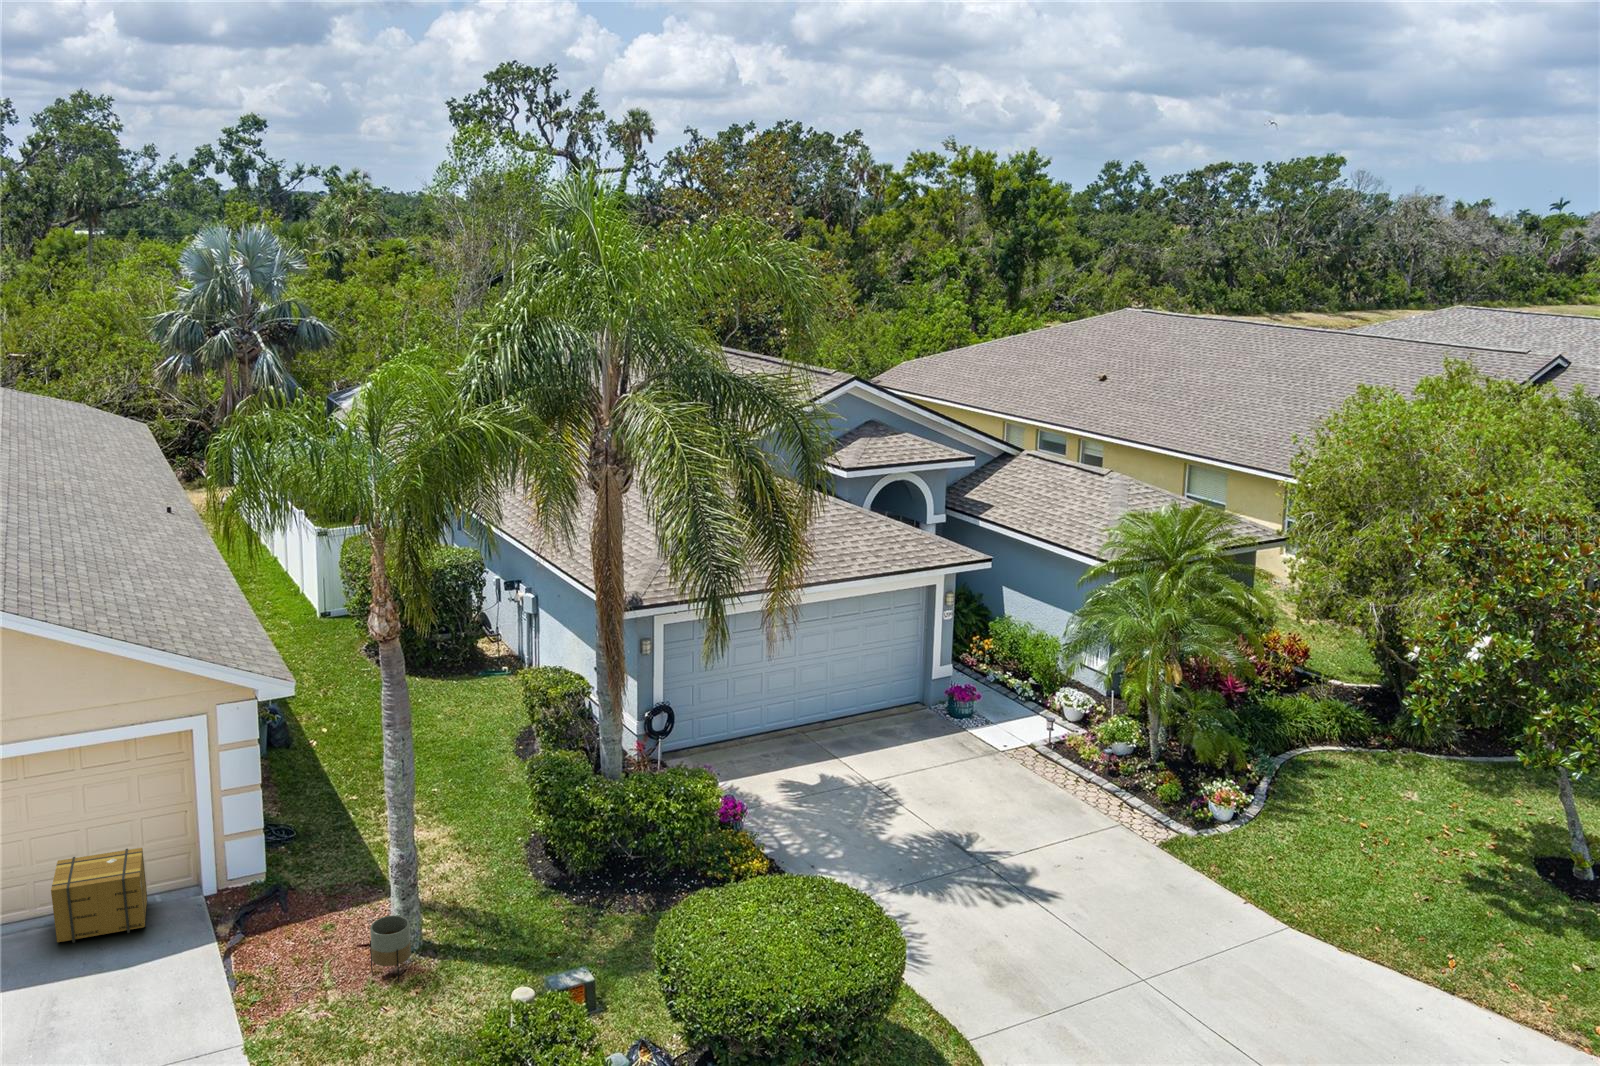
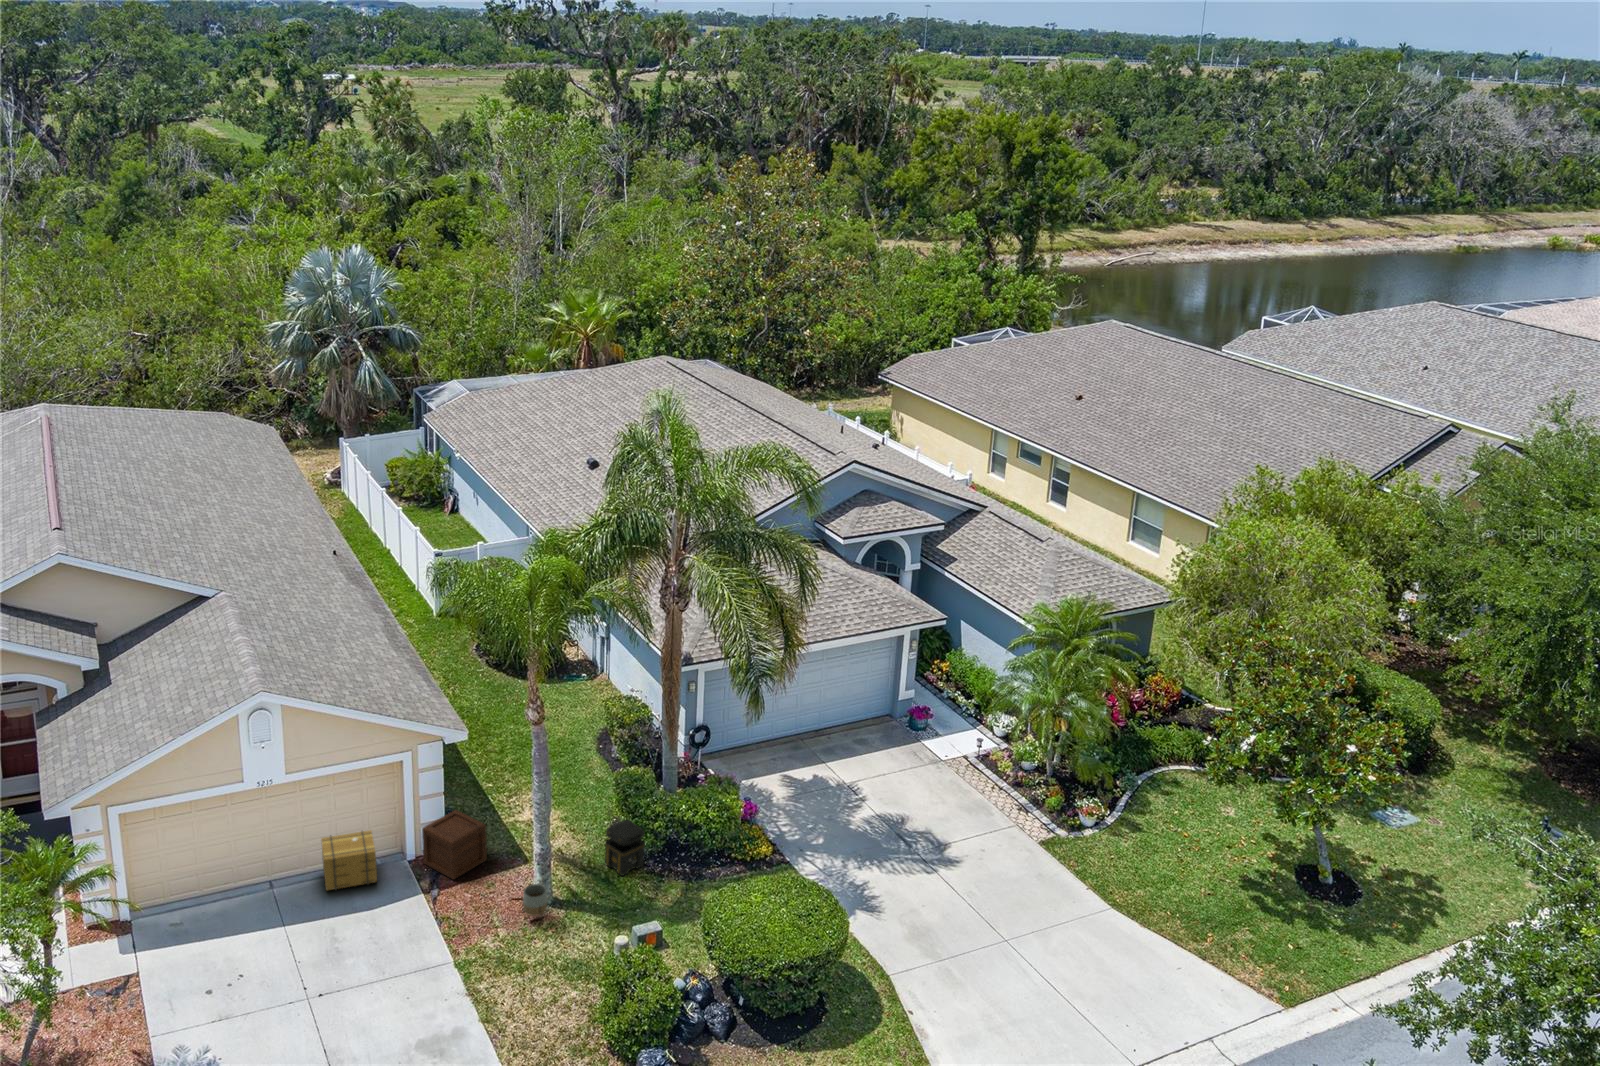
wooden crate: none [223,816,329,921] -> present [422,810,487,879]
toolbox: none [510,822,572,907] -> present [605,820,645,876]

